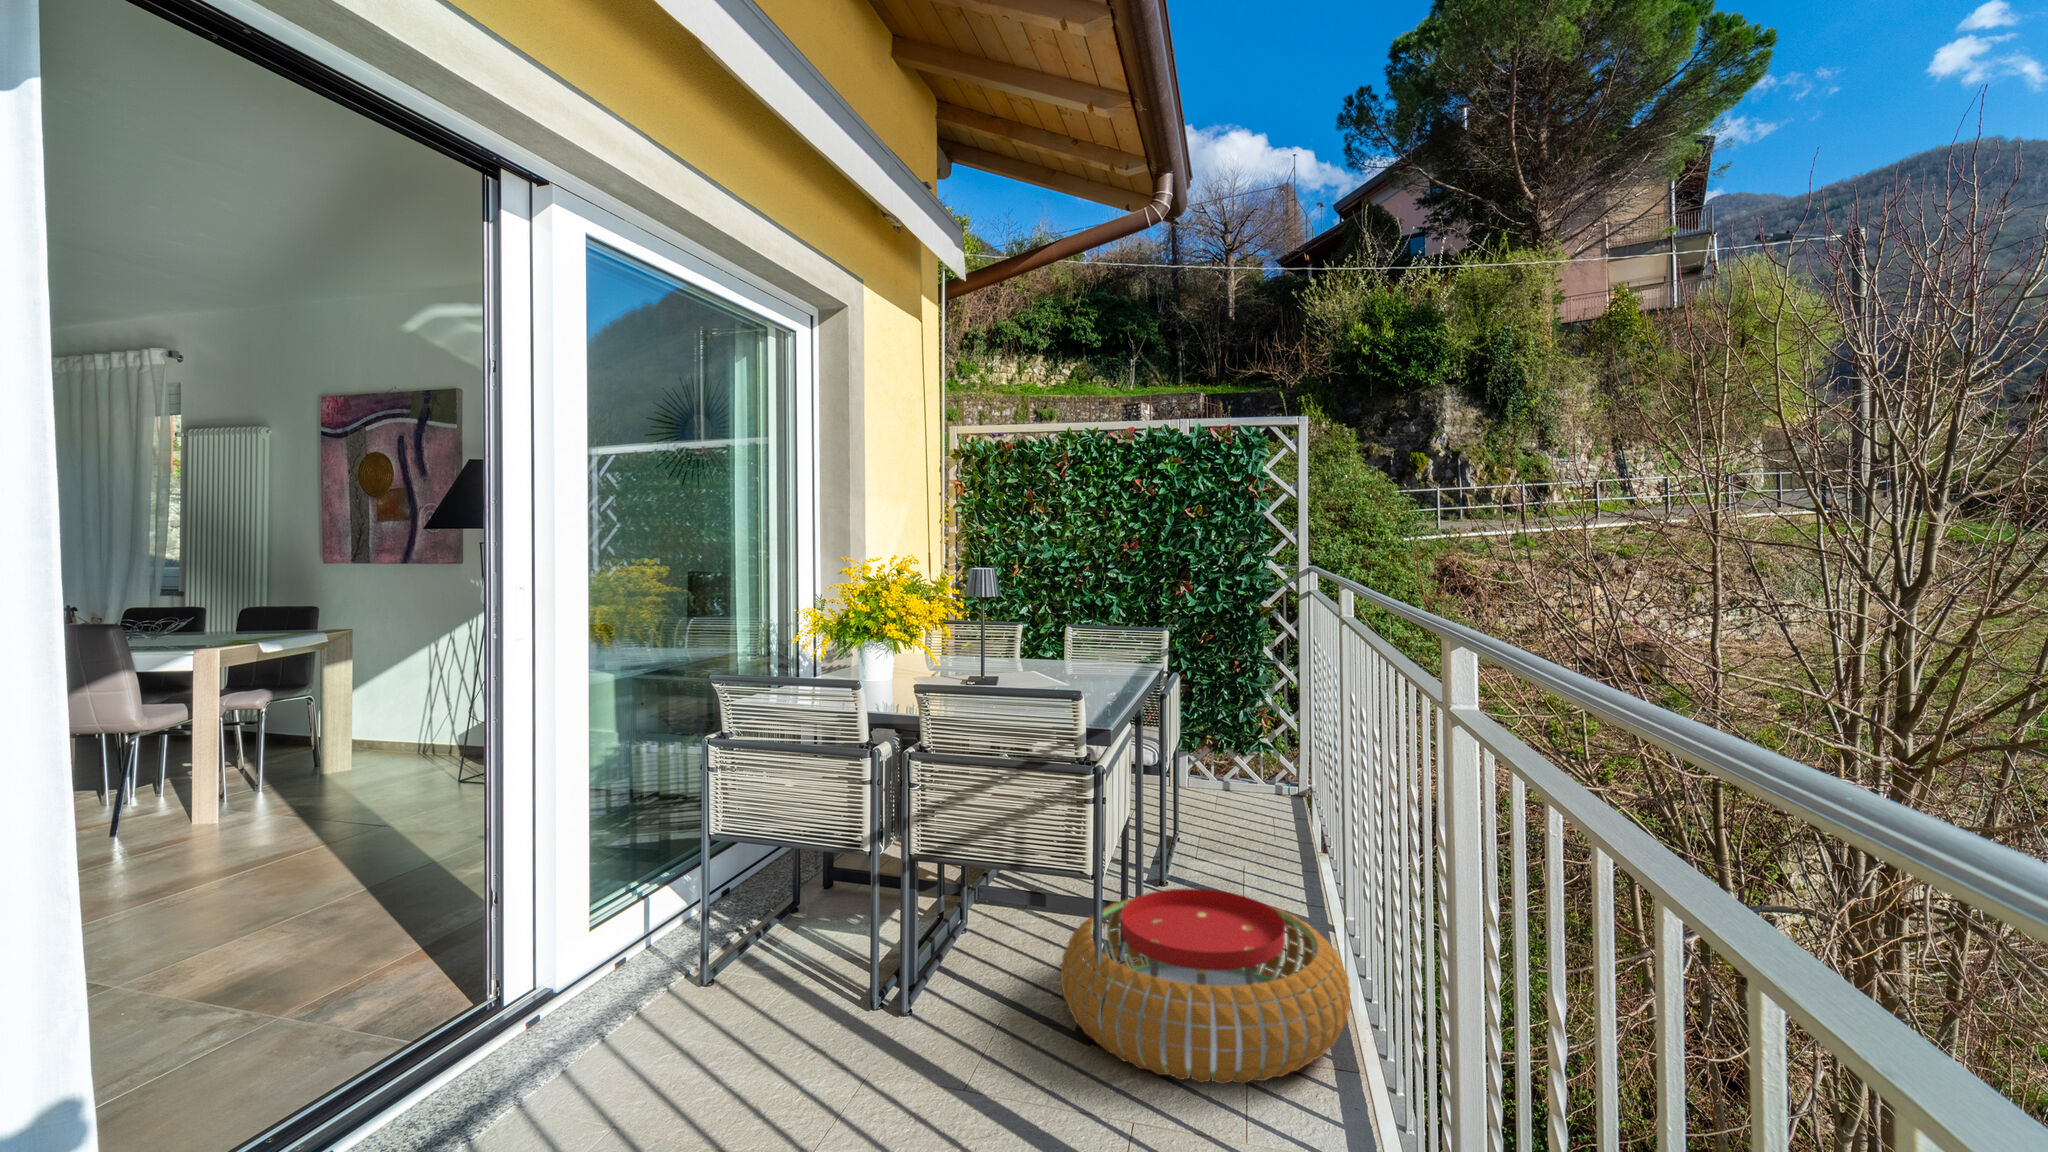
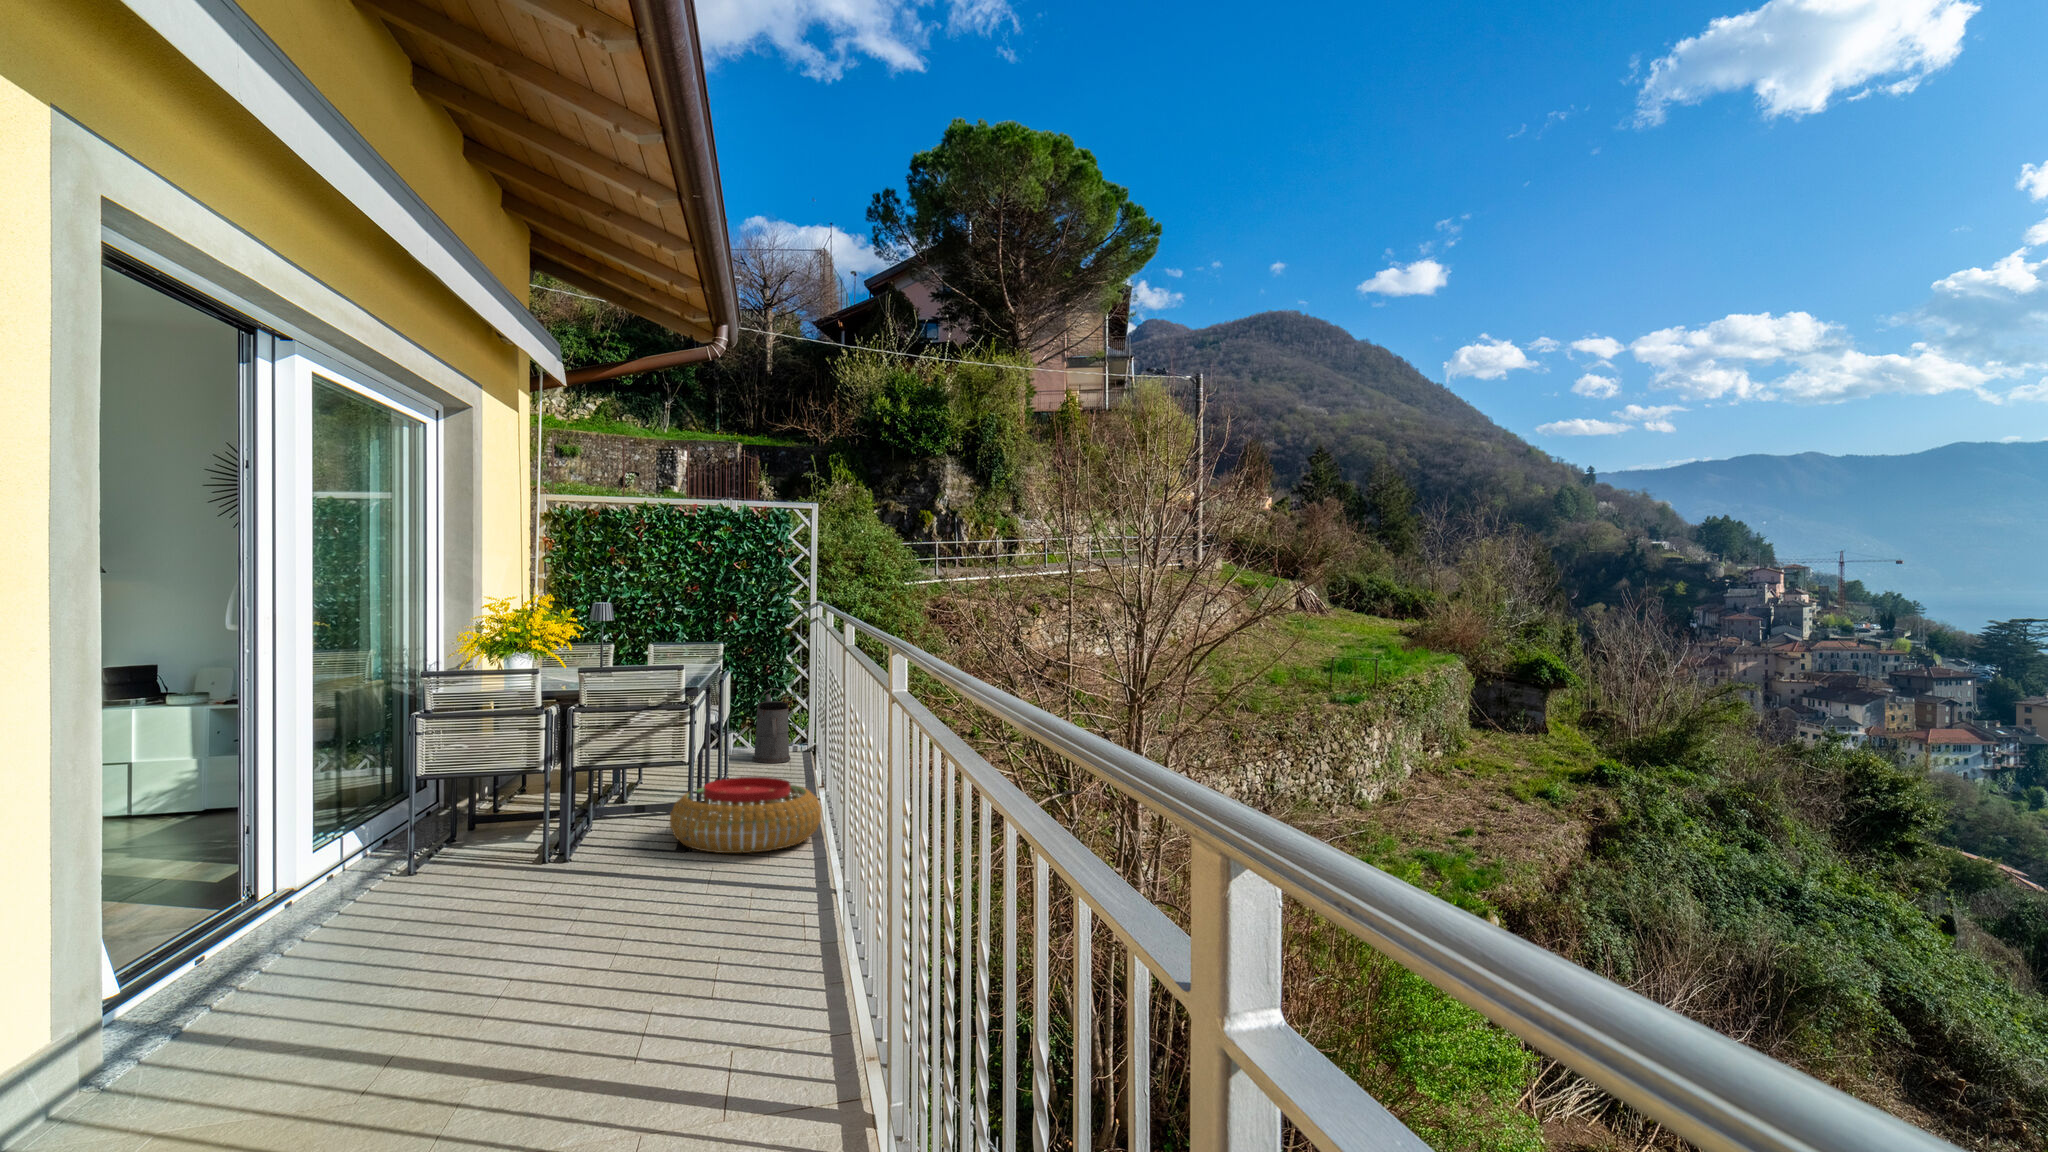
watering can: none [1218,692,1274,805] -> present [753,688,790,763]

